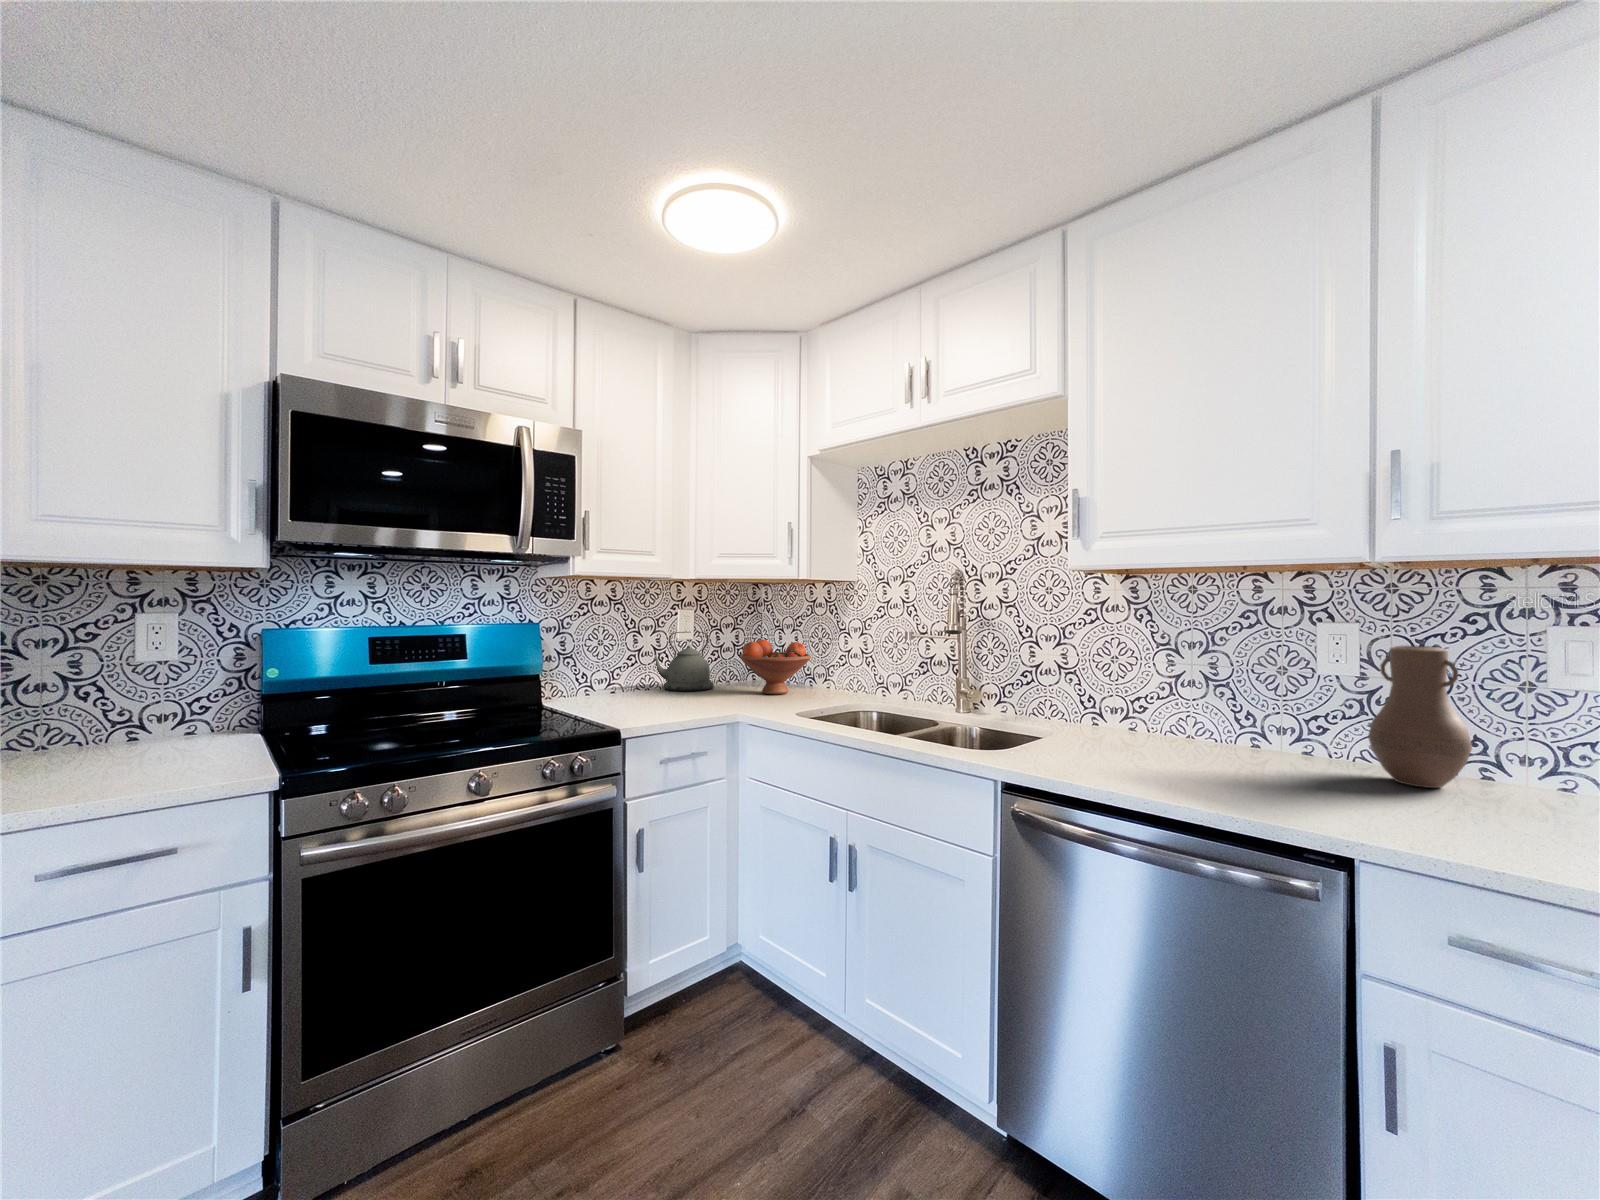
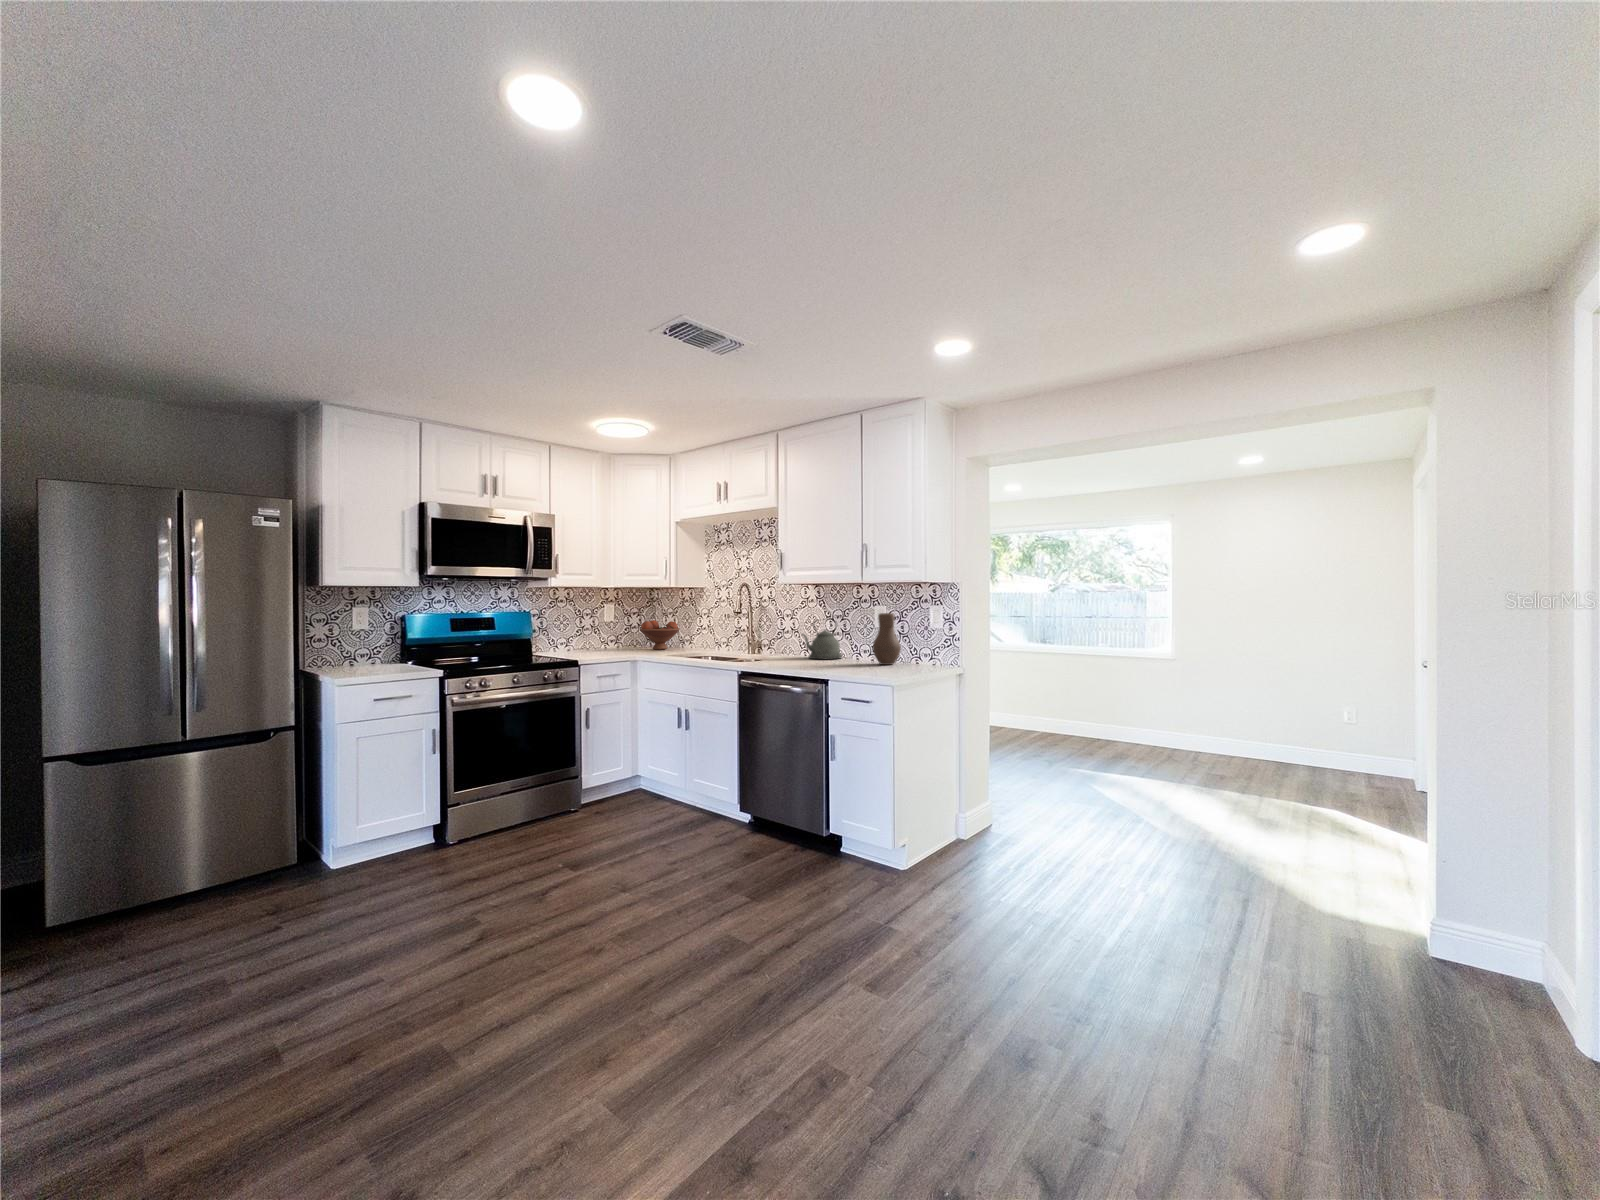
kettle: present [655,632,714,691] -> present [802,623,842,659]

